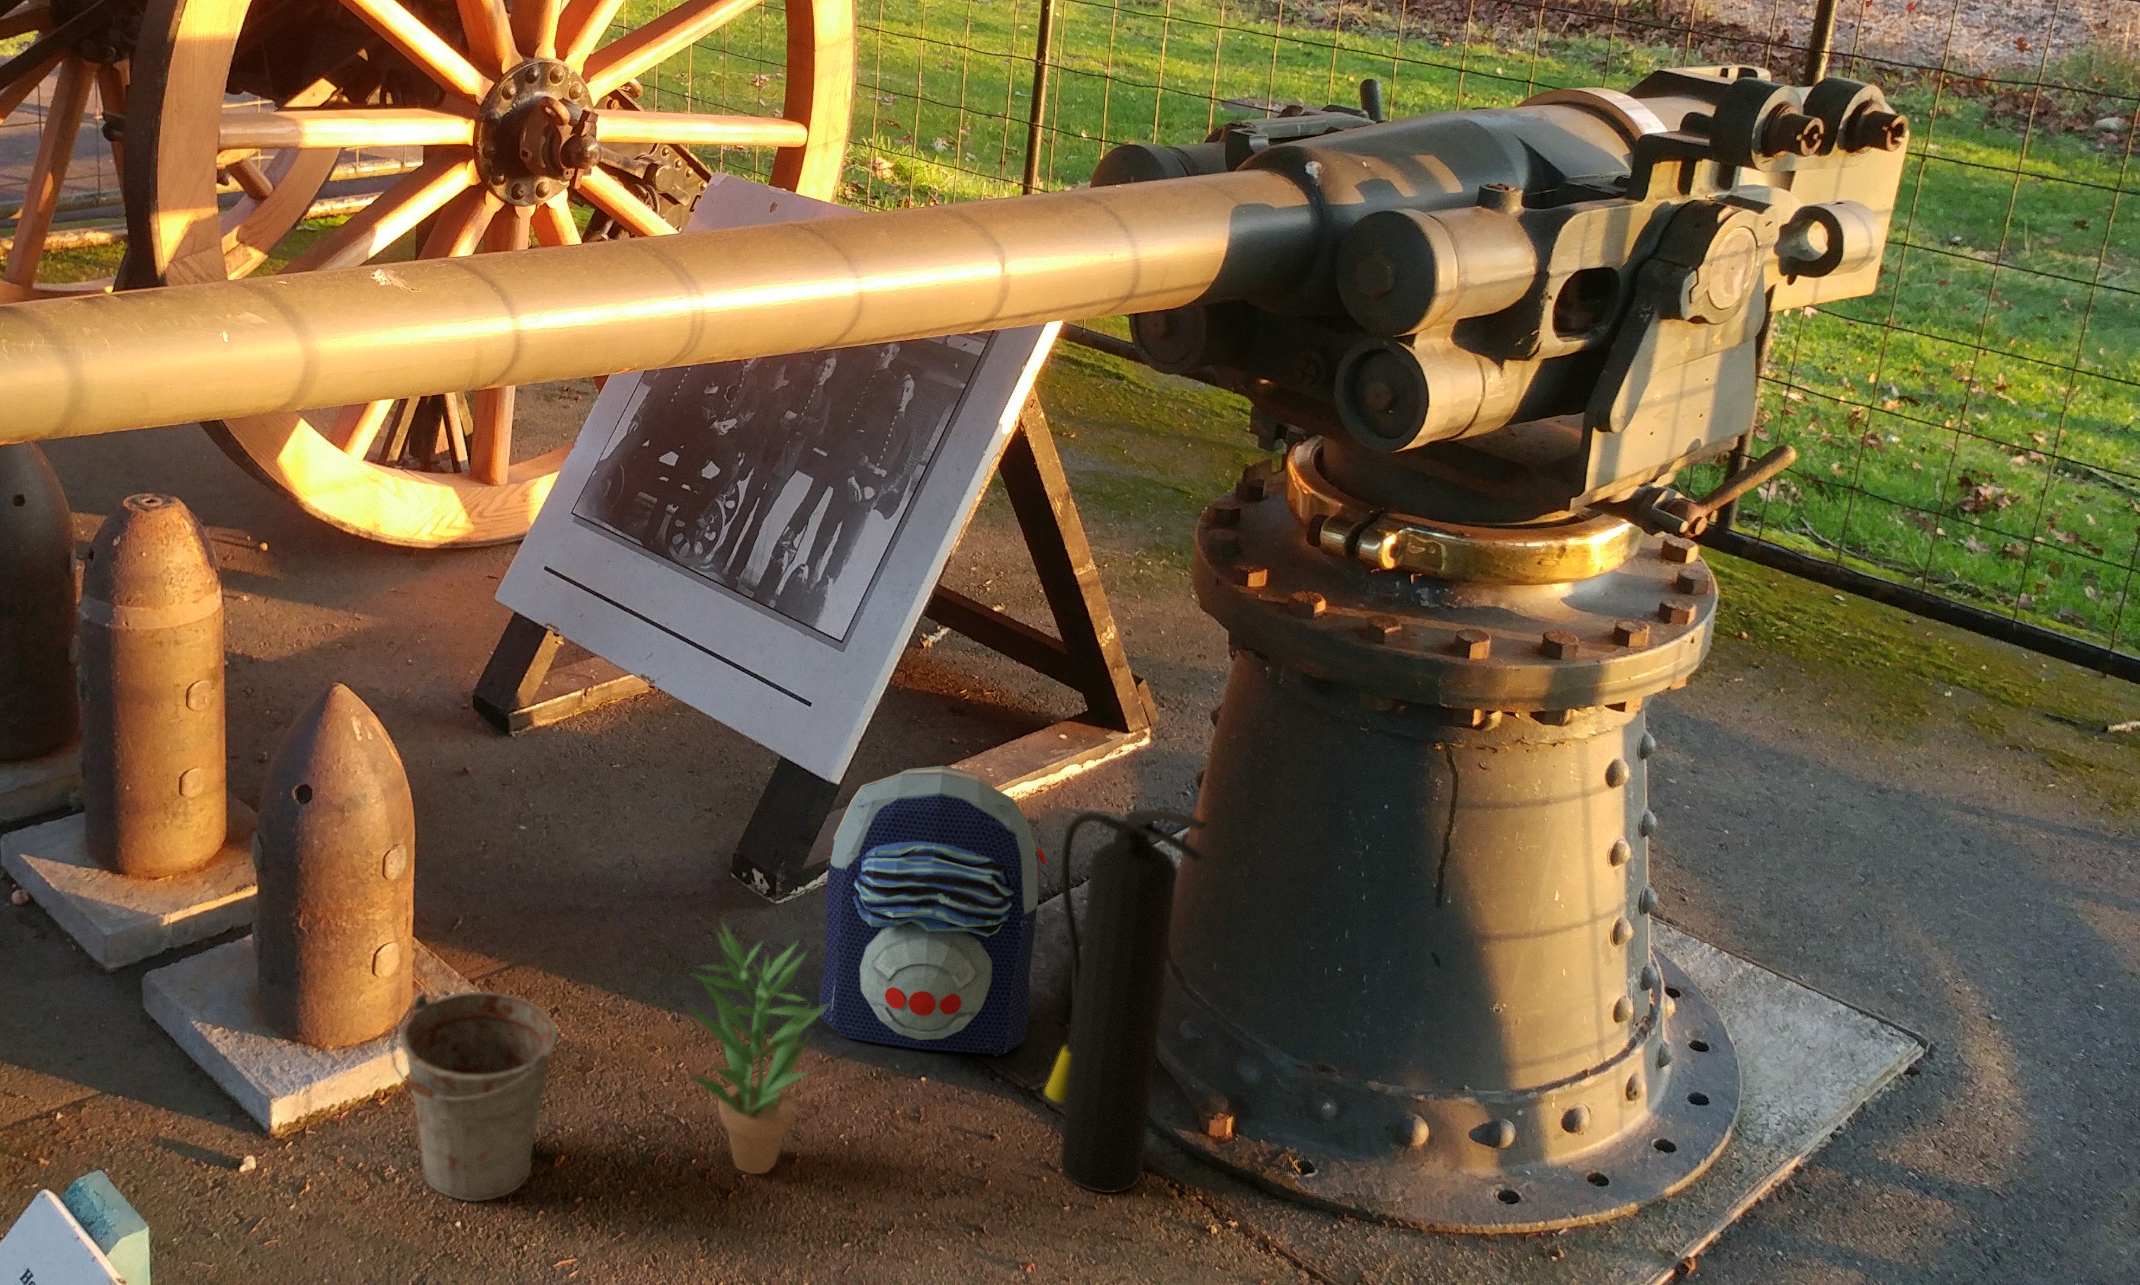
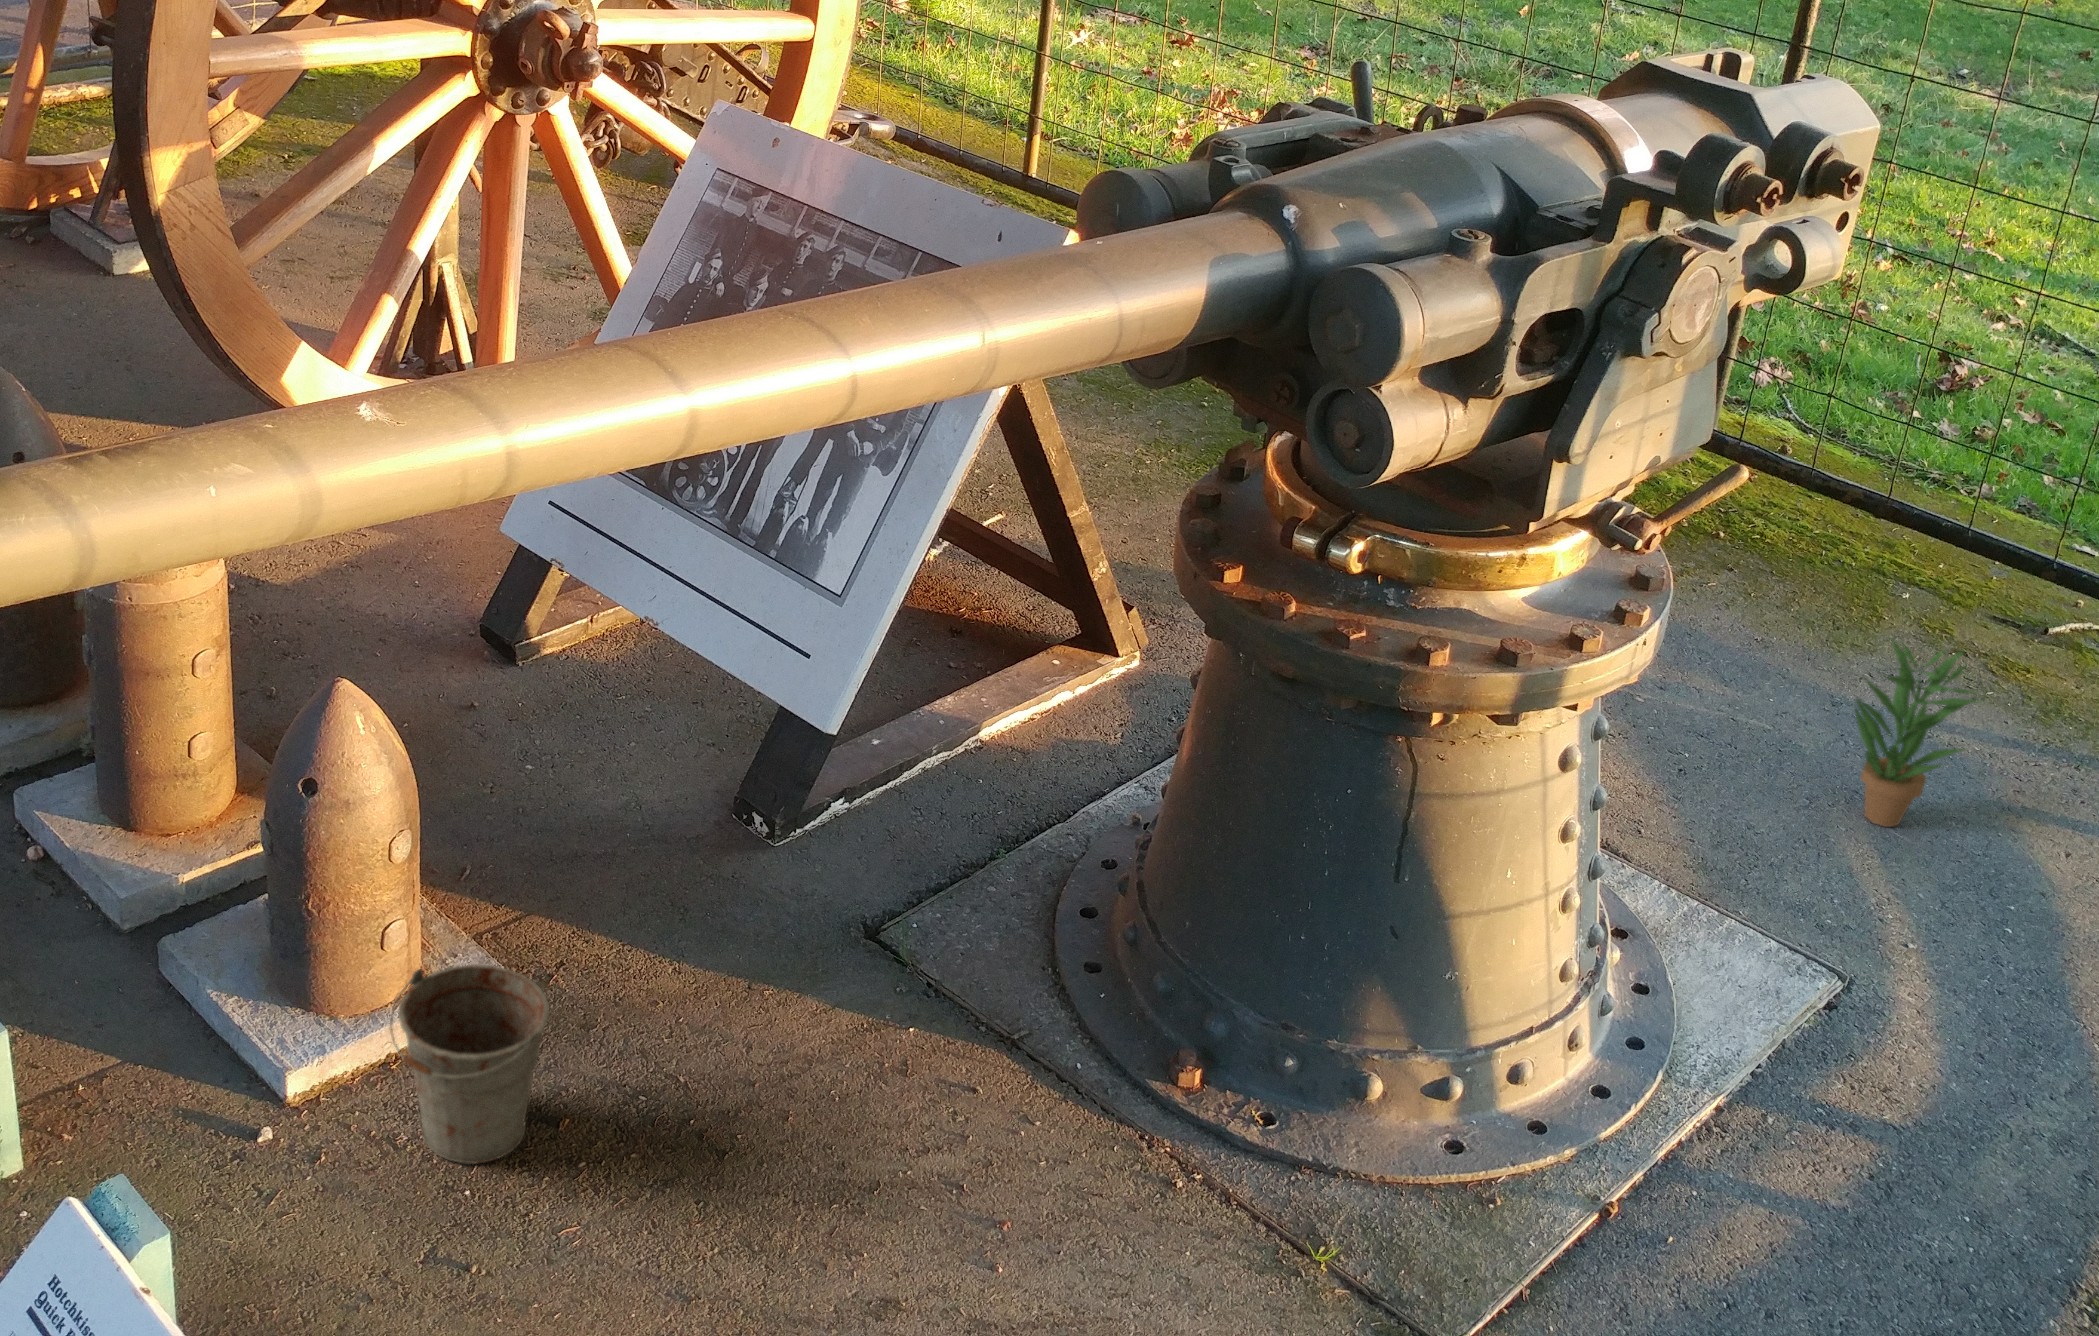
backpack: present [819,765,1046,1057] -> none [802,733,1023,1007]
fire extinguisher: present [1045,809,1206,1193] -> none [1017,797,1174,1149]
potted plant: present [688,924,826,1174] -> present [1854,639,1976,827]

